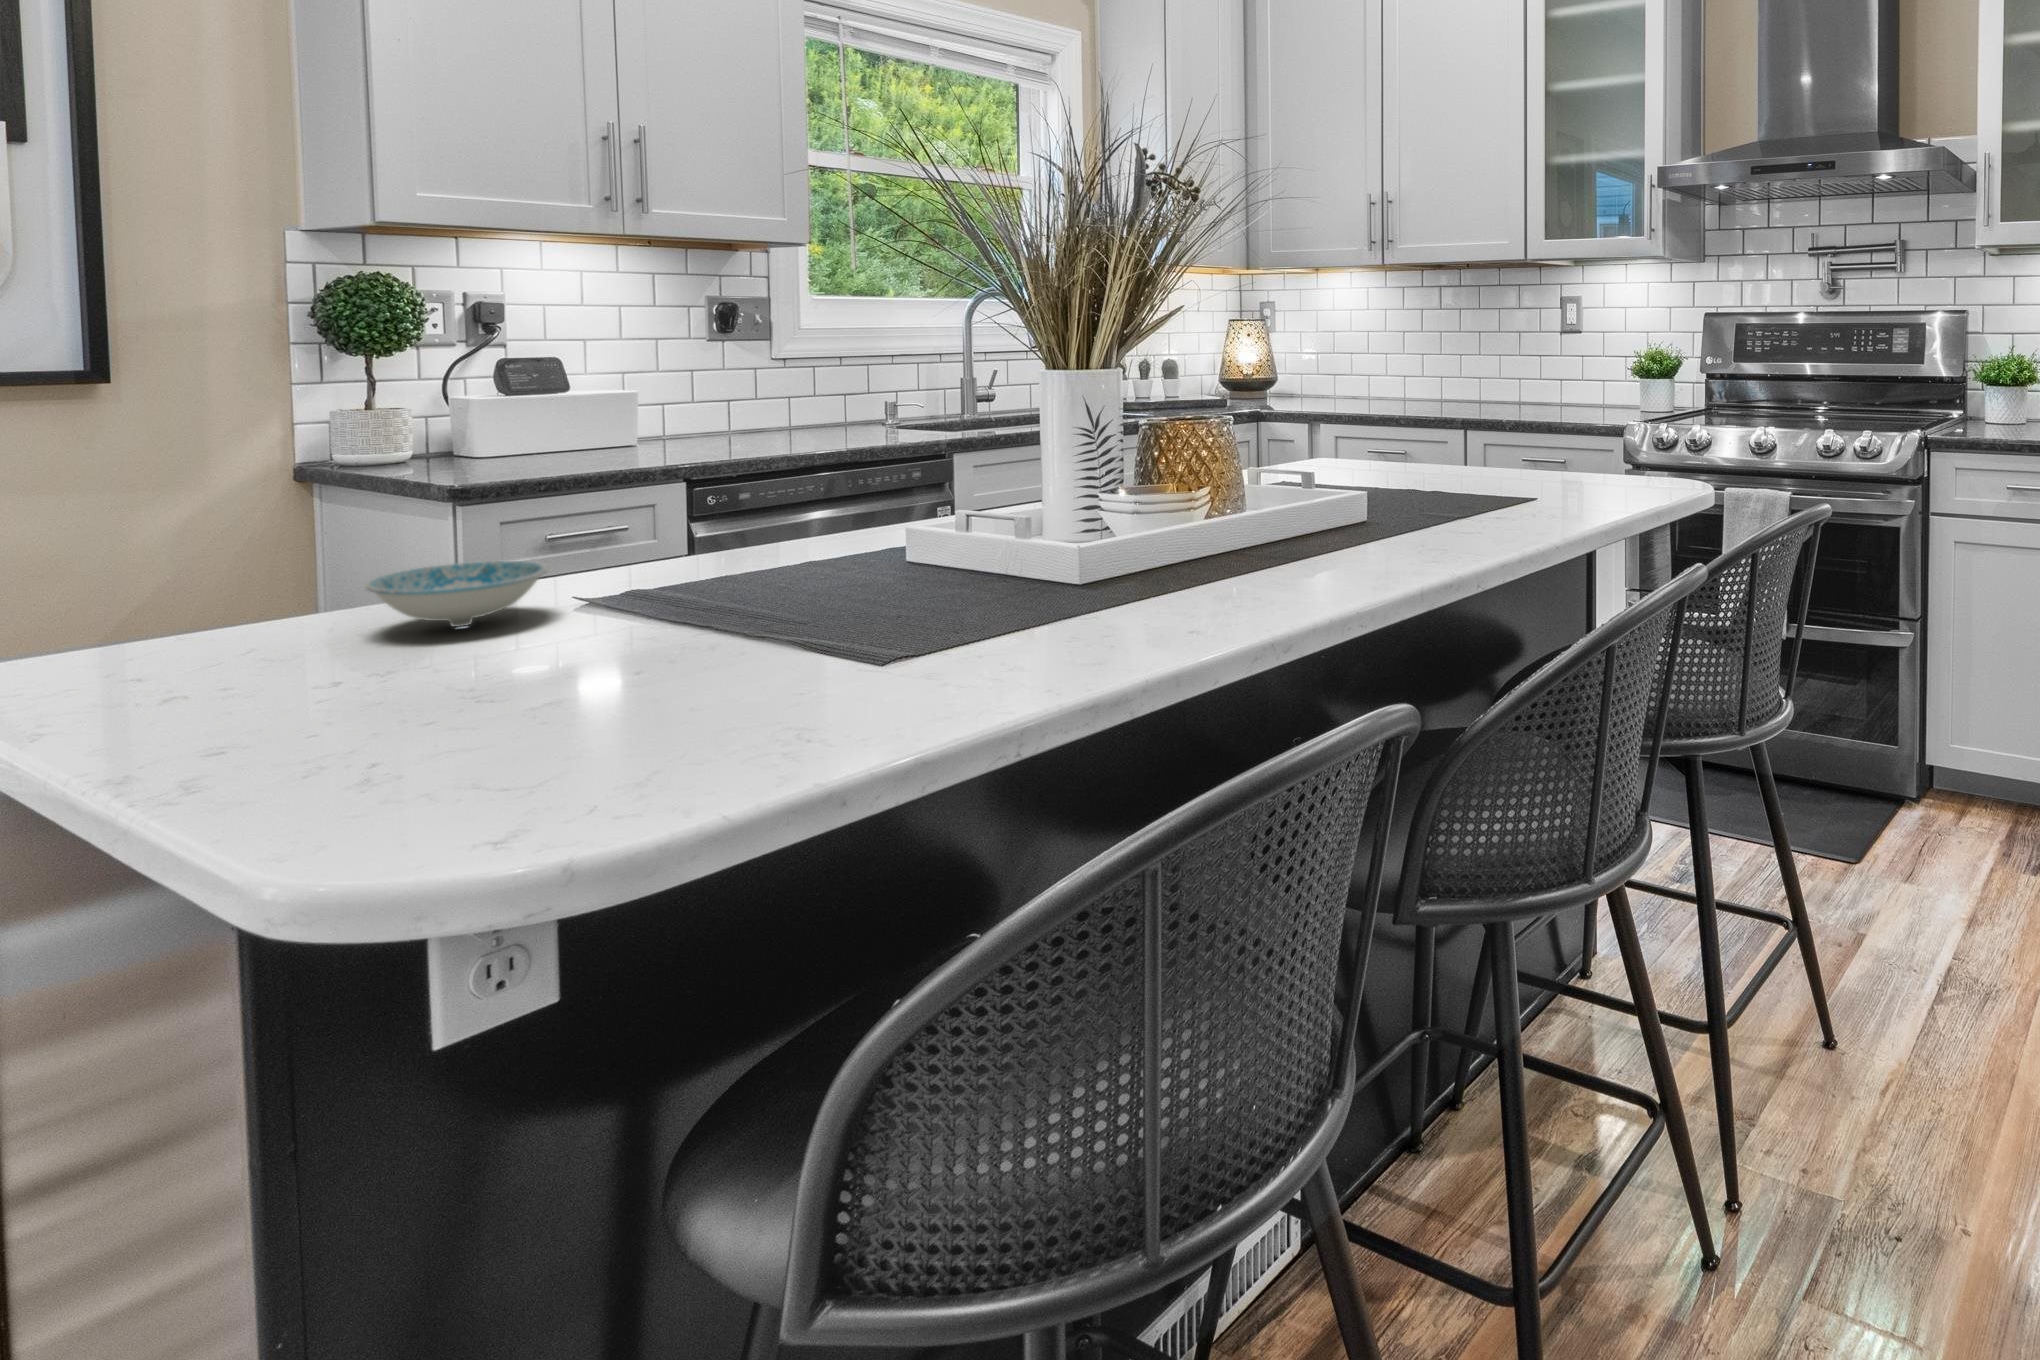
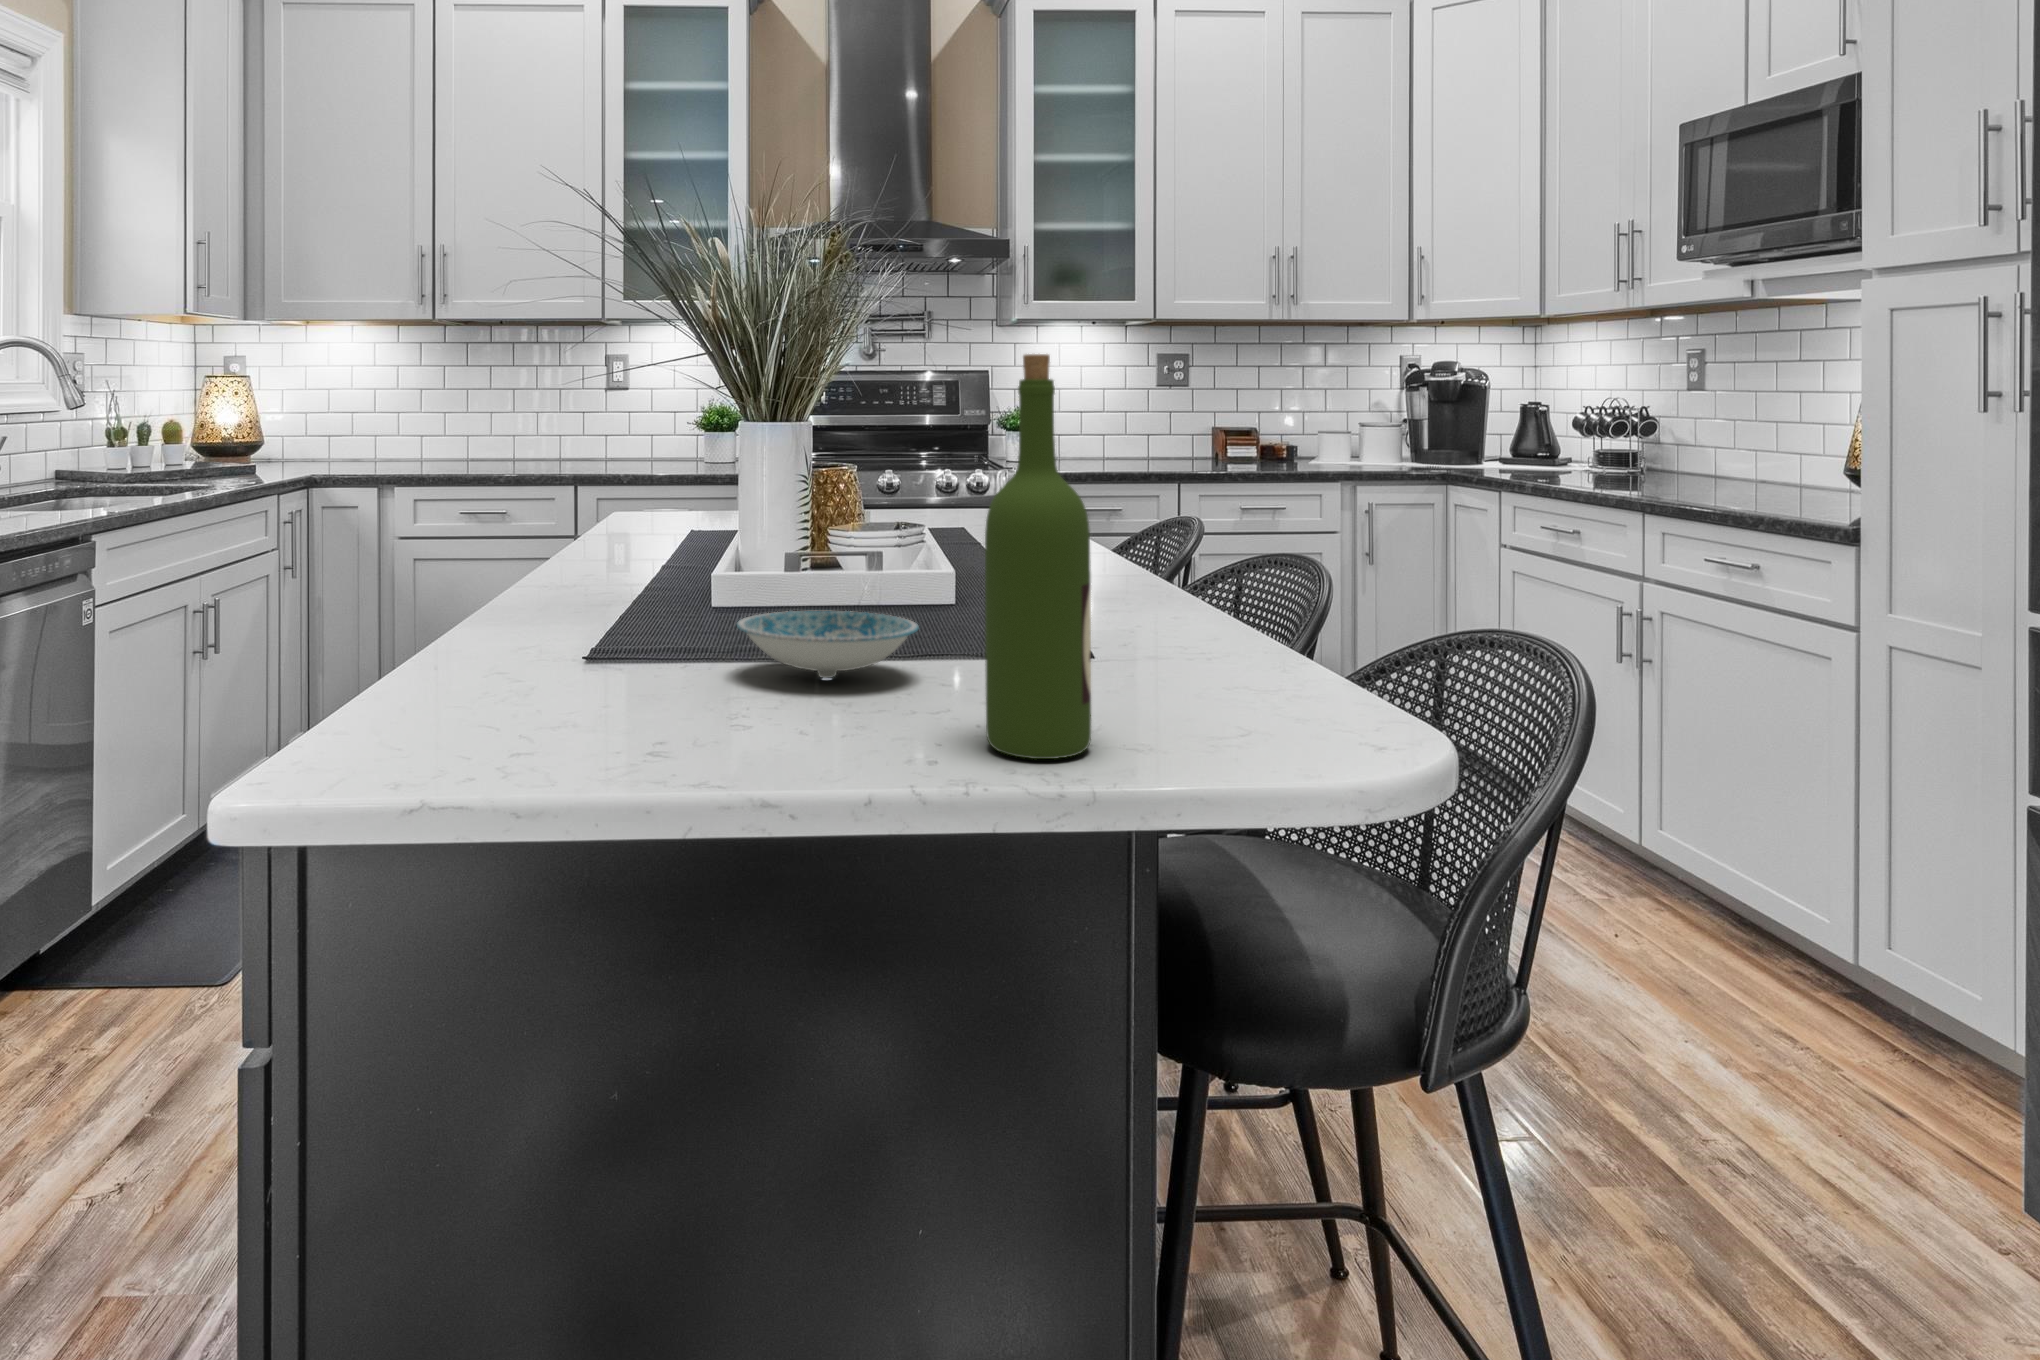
wine bottle: none [89,323,240,723] -> present [985,354,1091,759]

